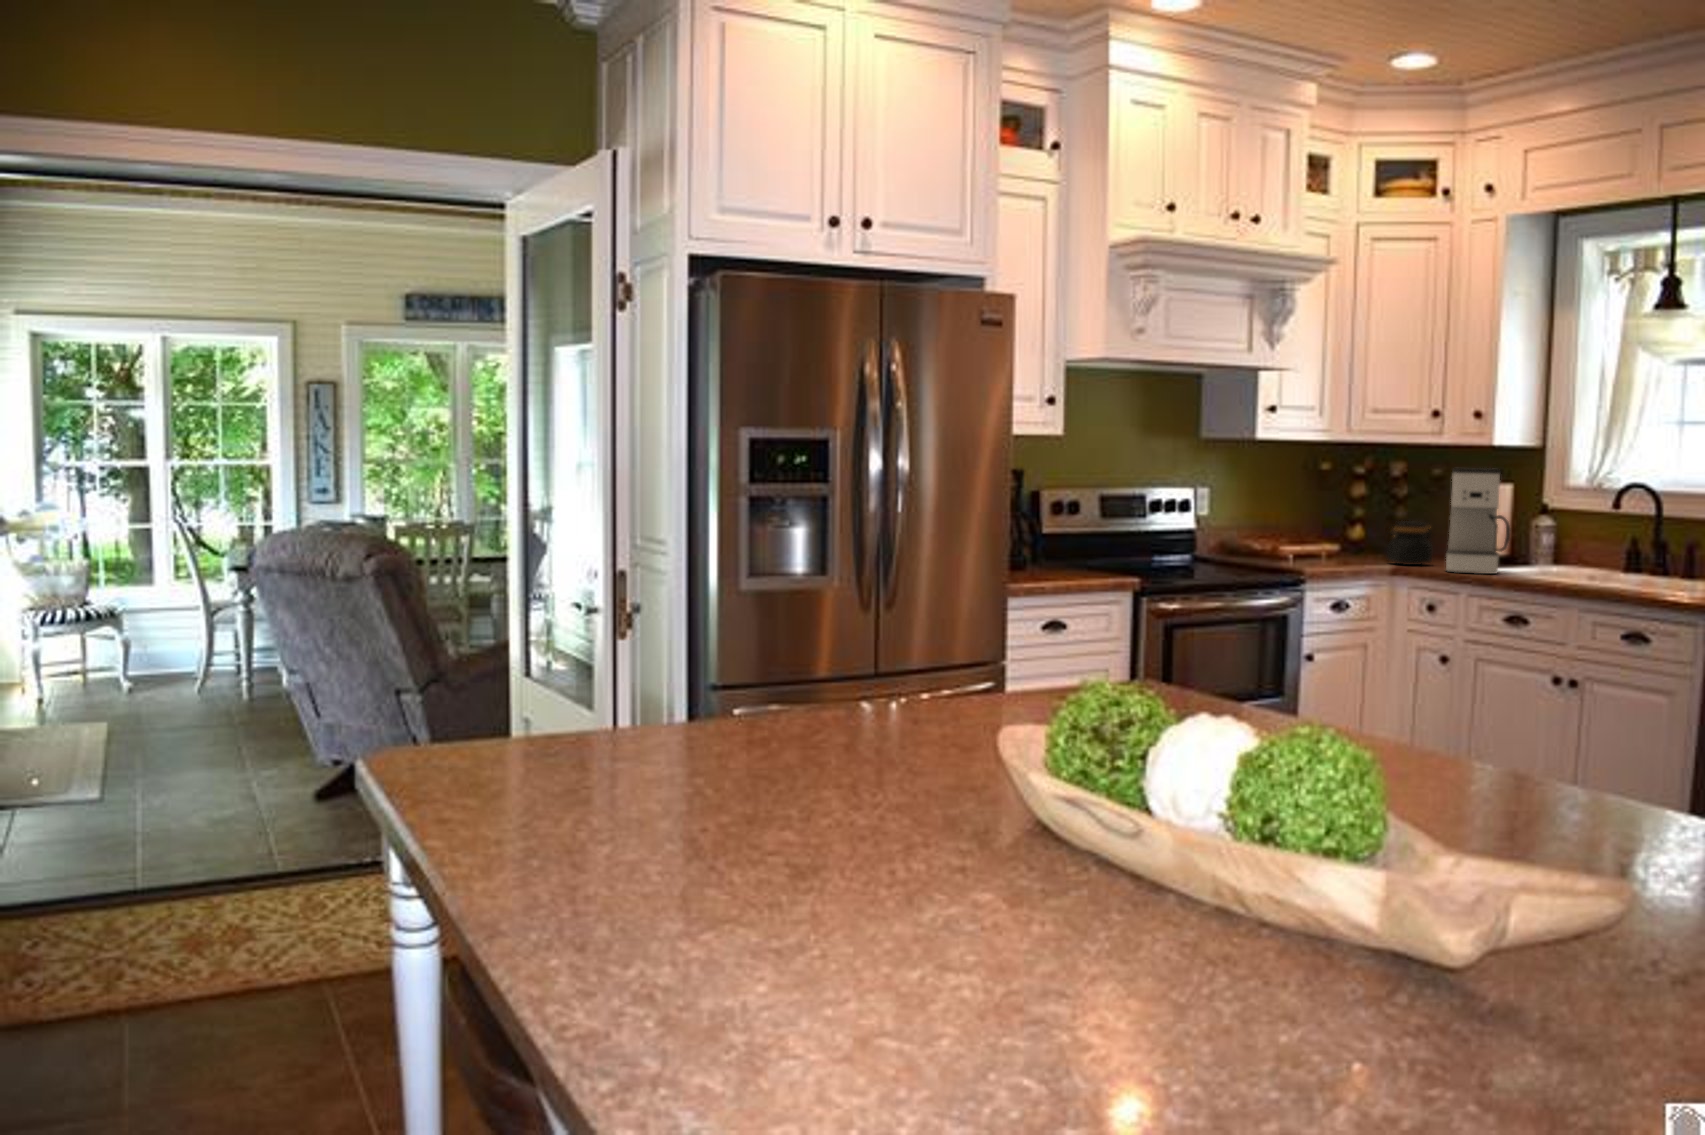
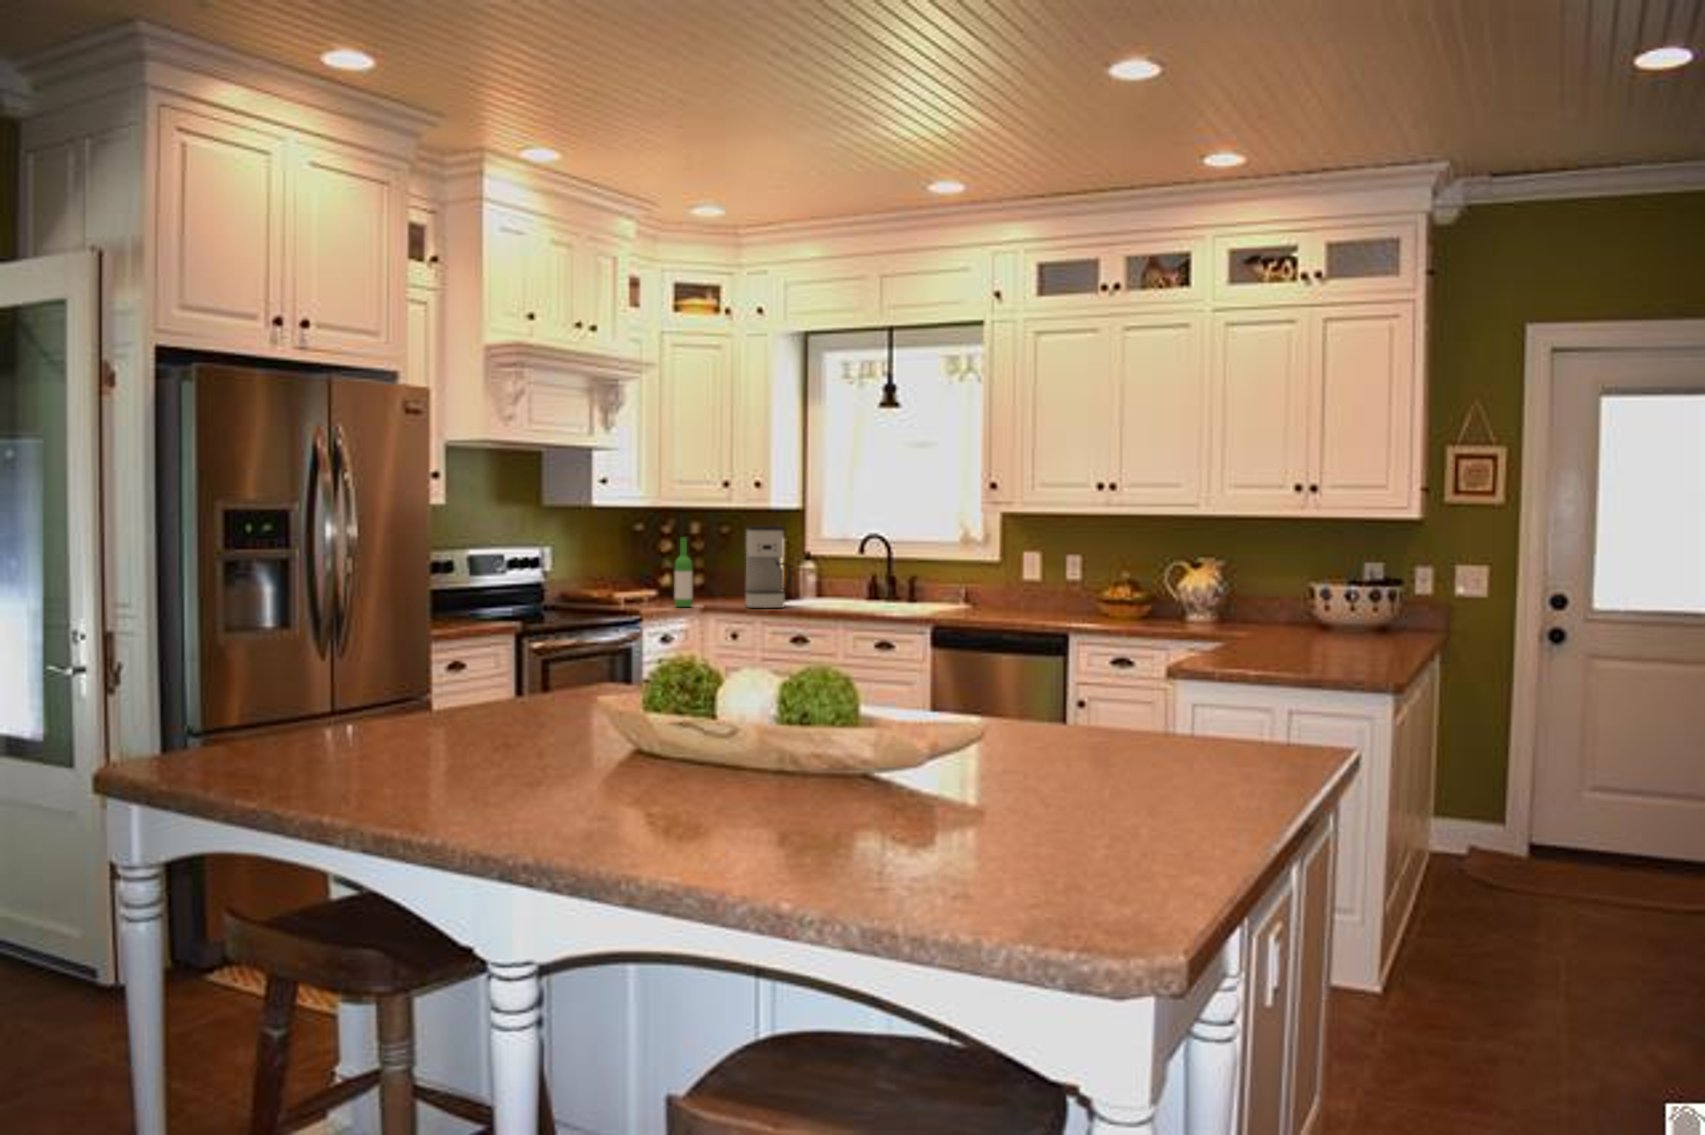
wine bottle: none [1352,480,1377,567] -> present [675,537,693,607]
jar: present [1387,521,1432,565] -> none [698,569,733,603]

